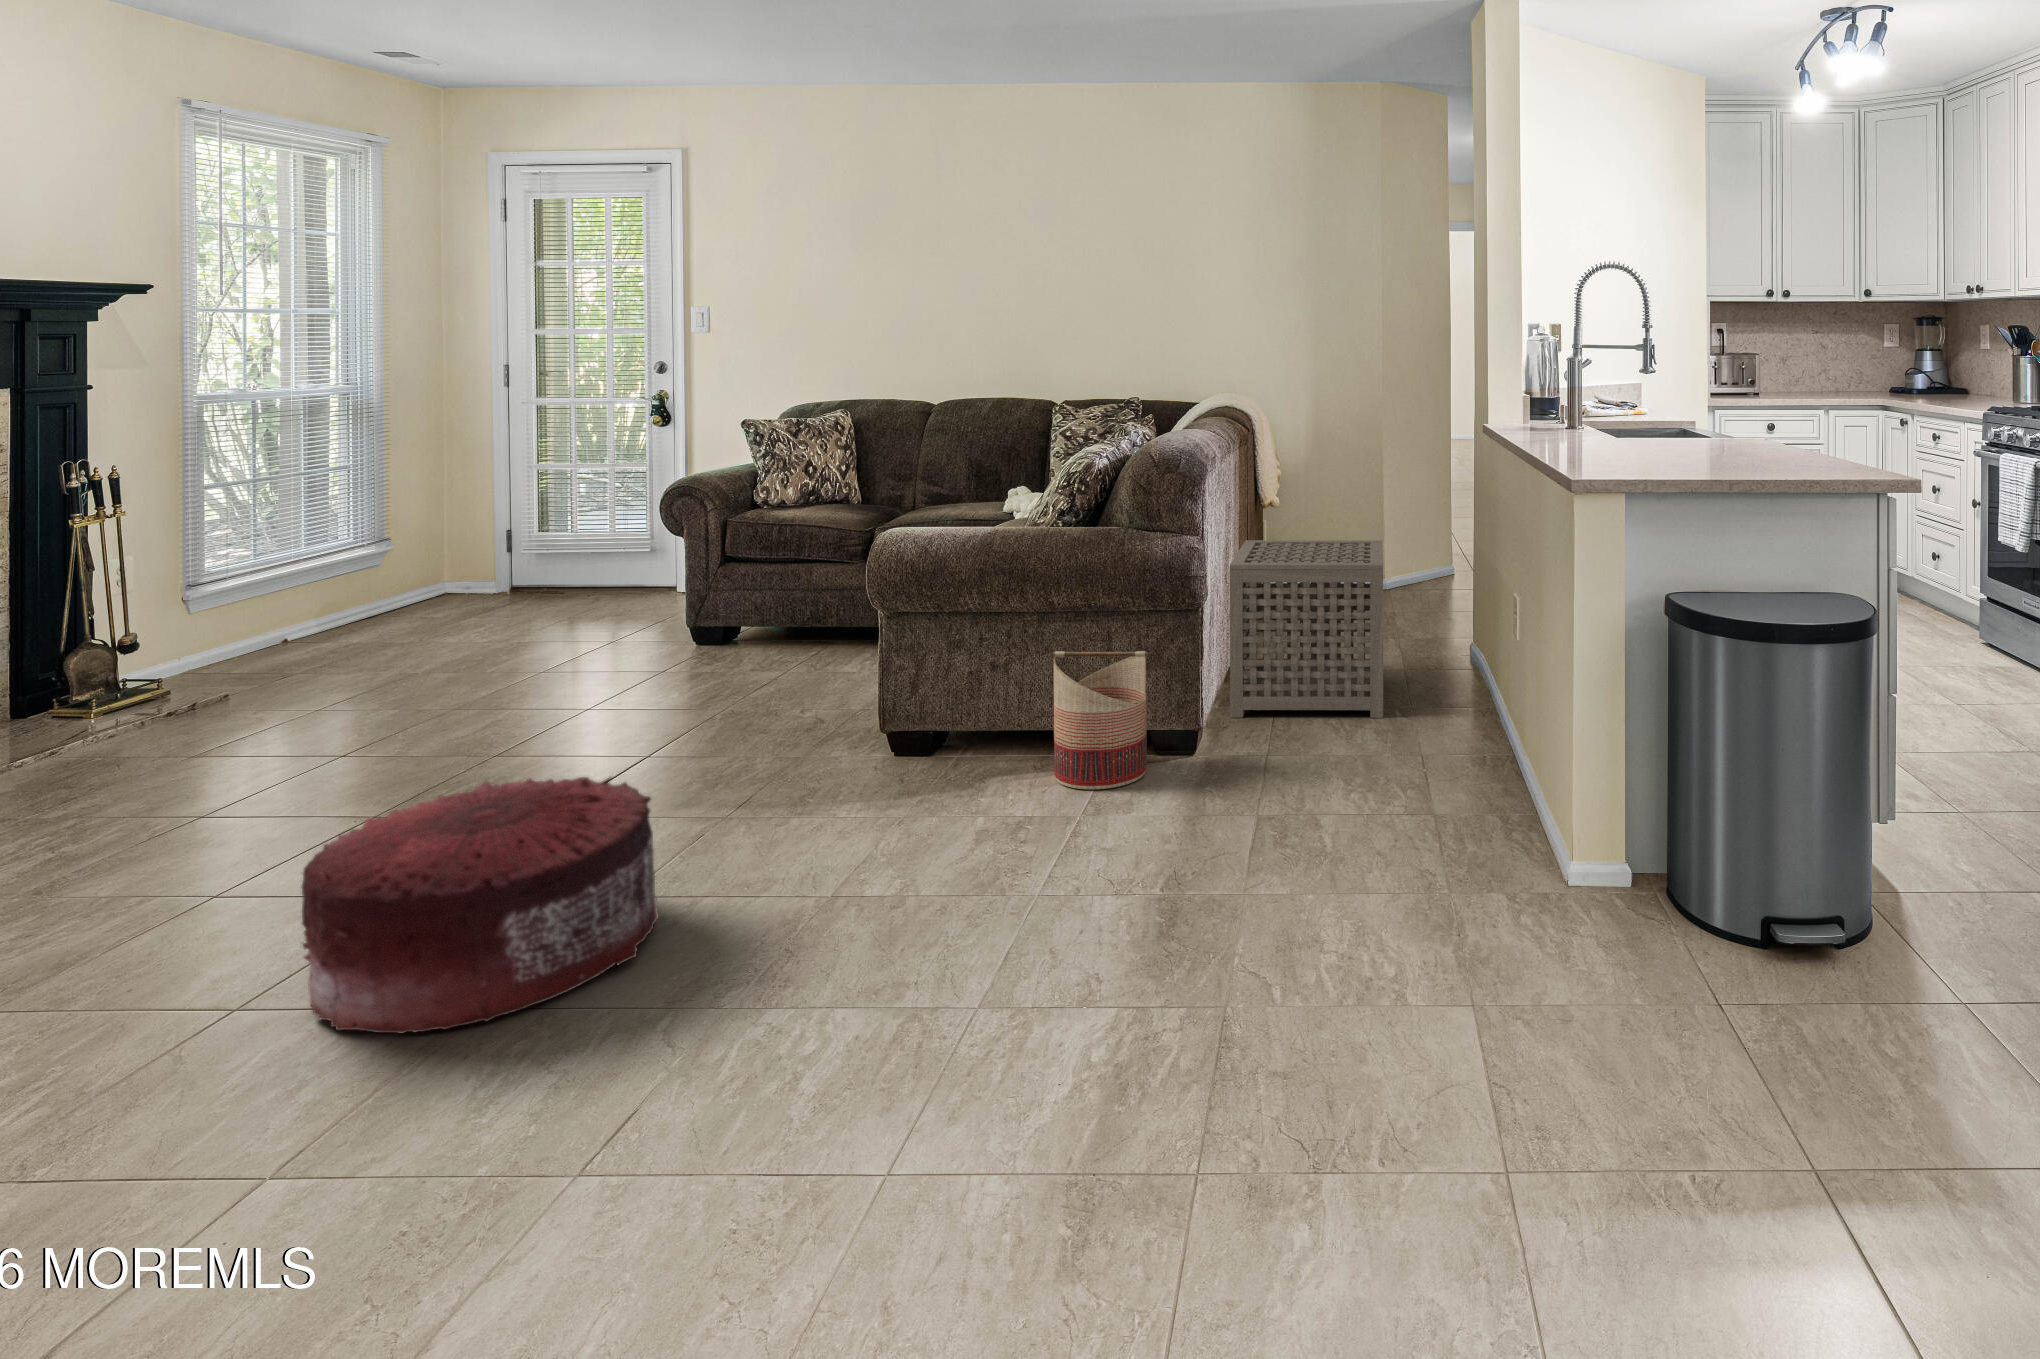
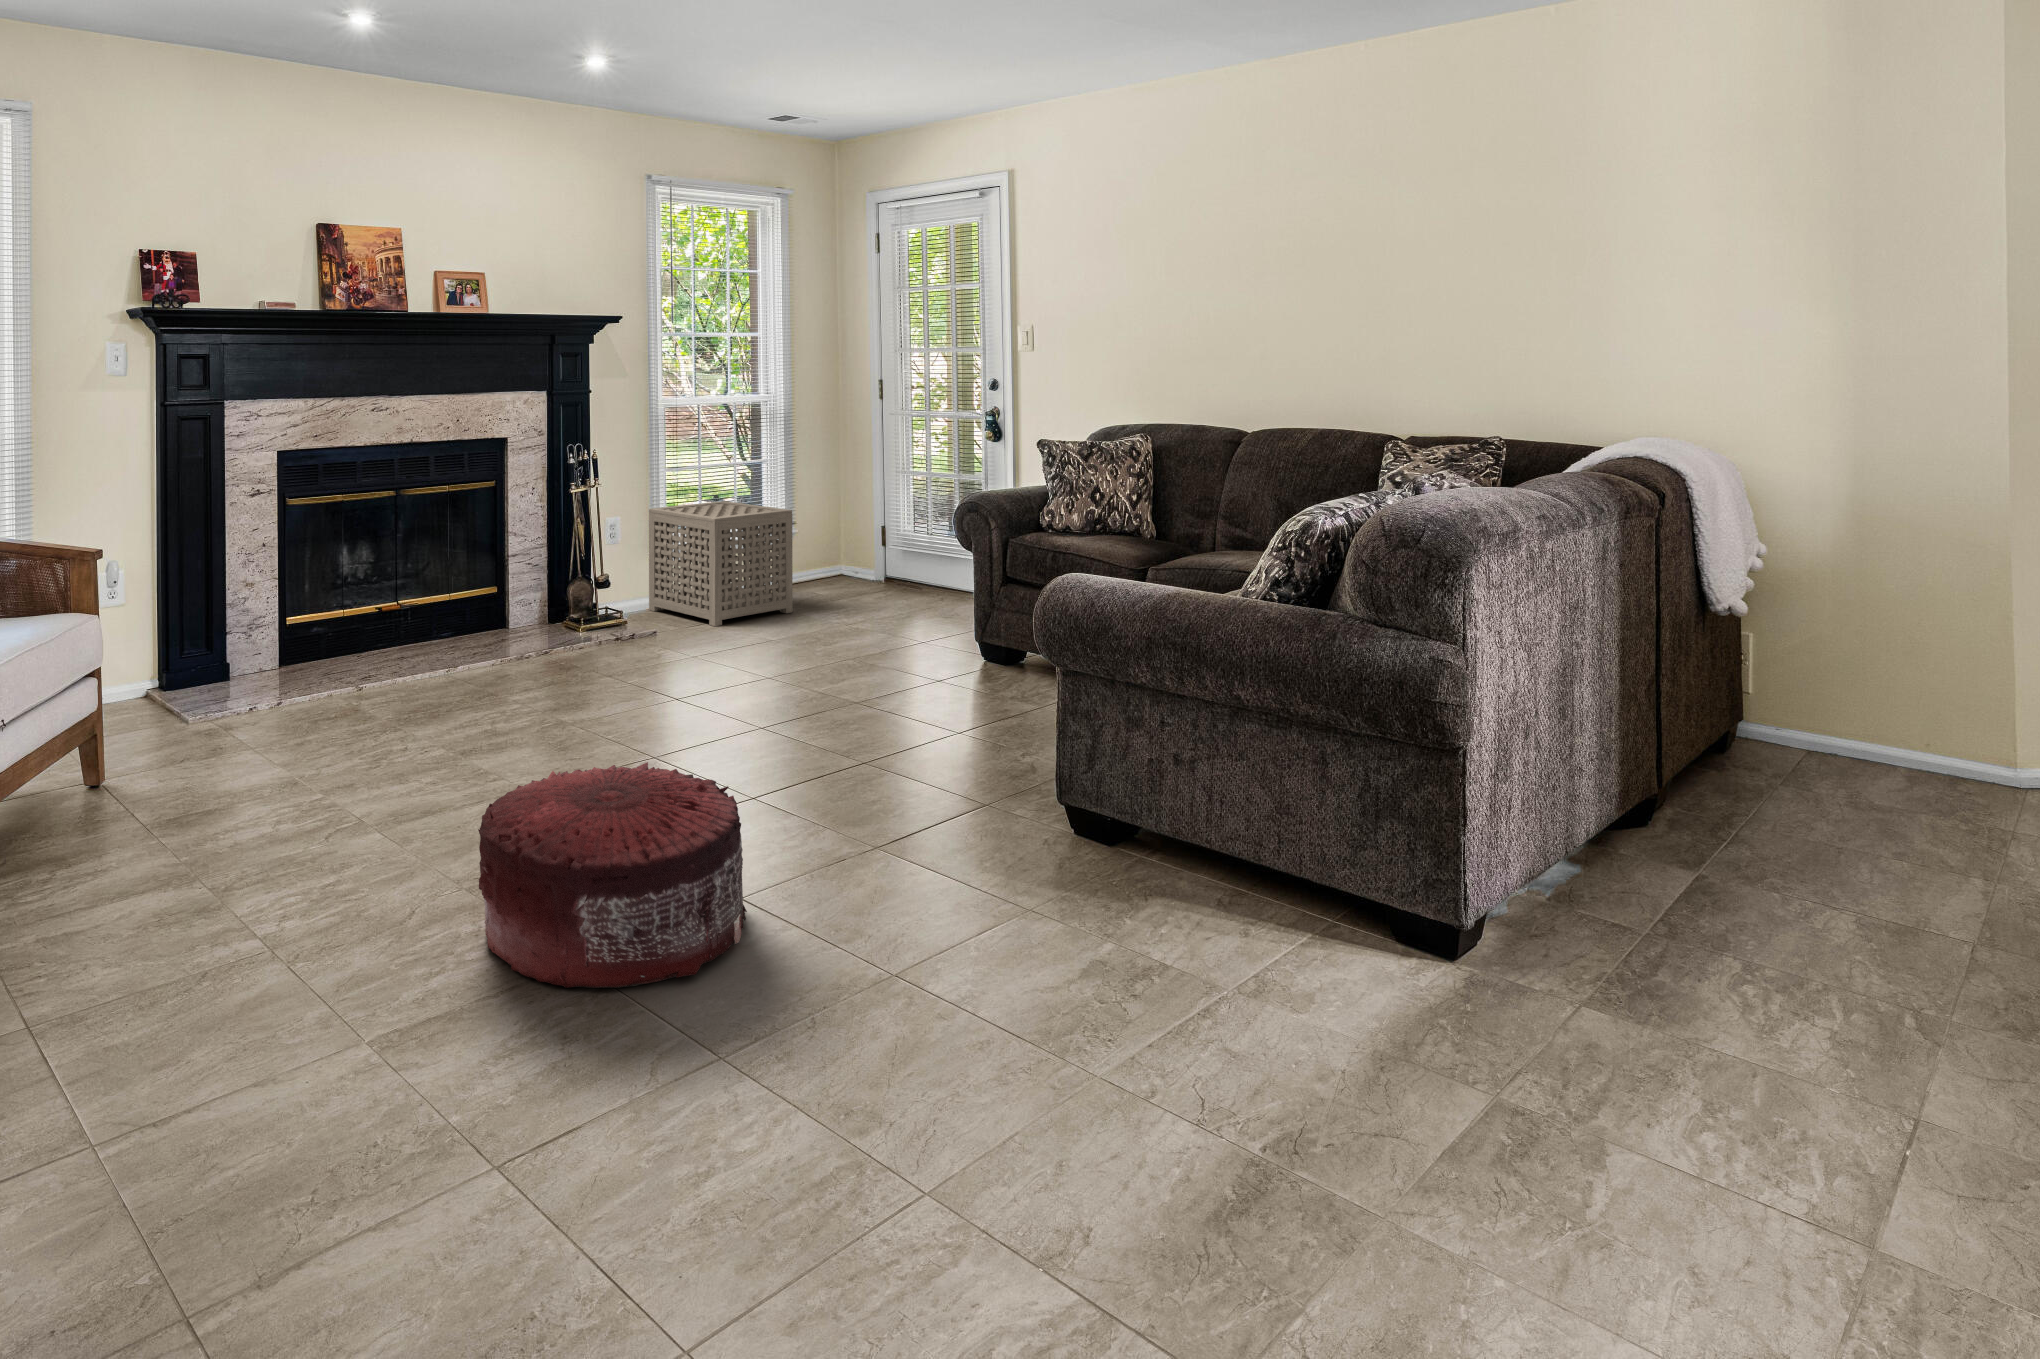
side table: present [1230,540,1383,718] -> present [649,501,793,626]
basket: present [1053,651,1148,789] -> none [1226,763,1358,968]

